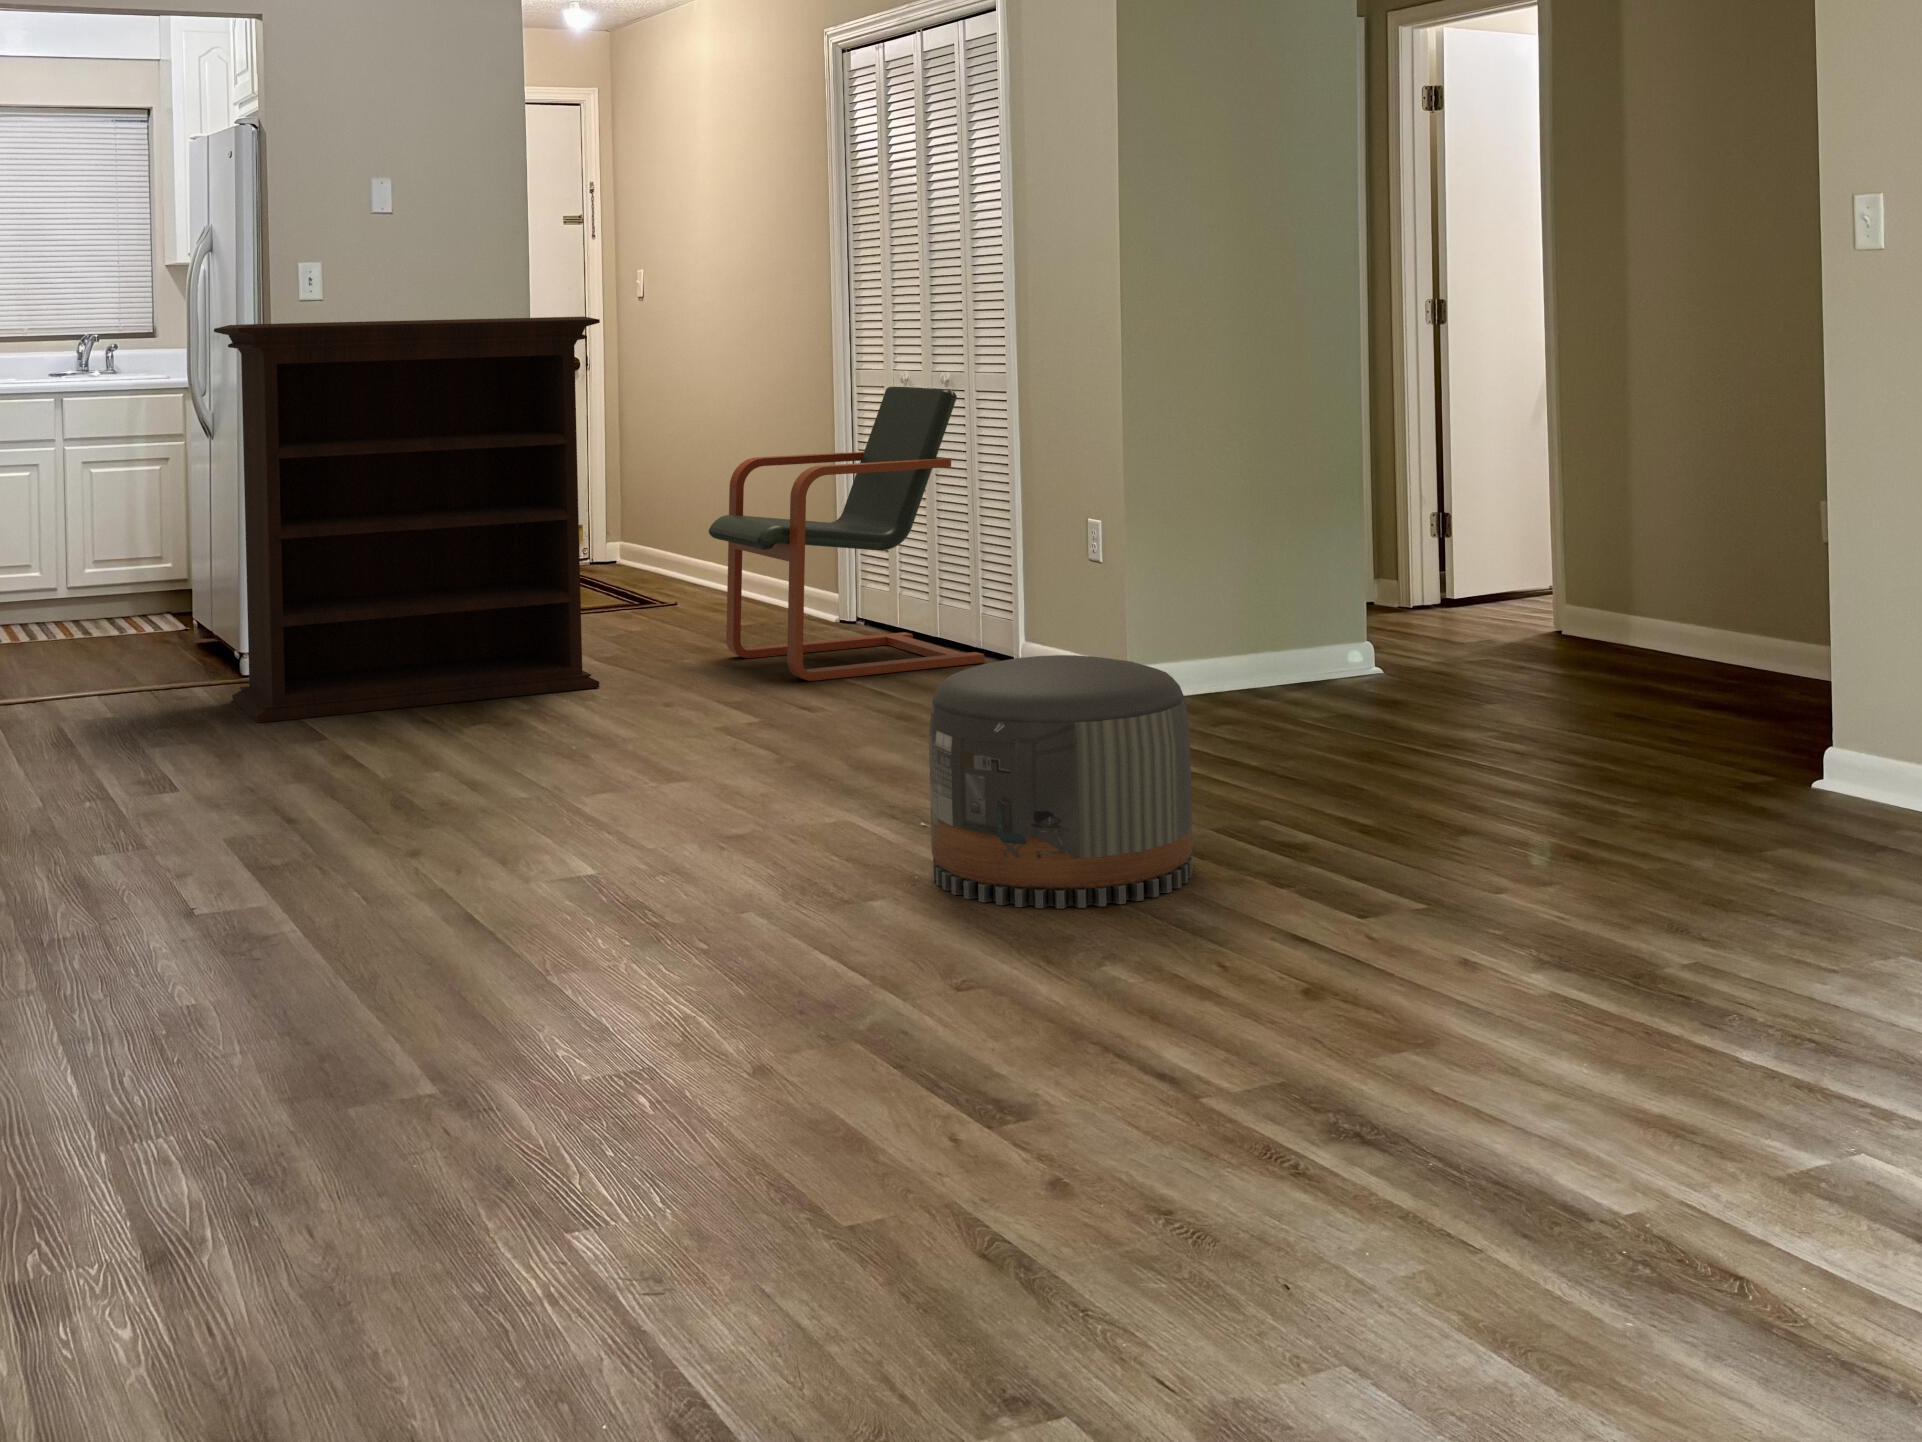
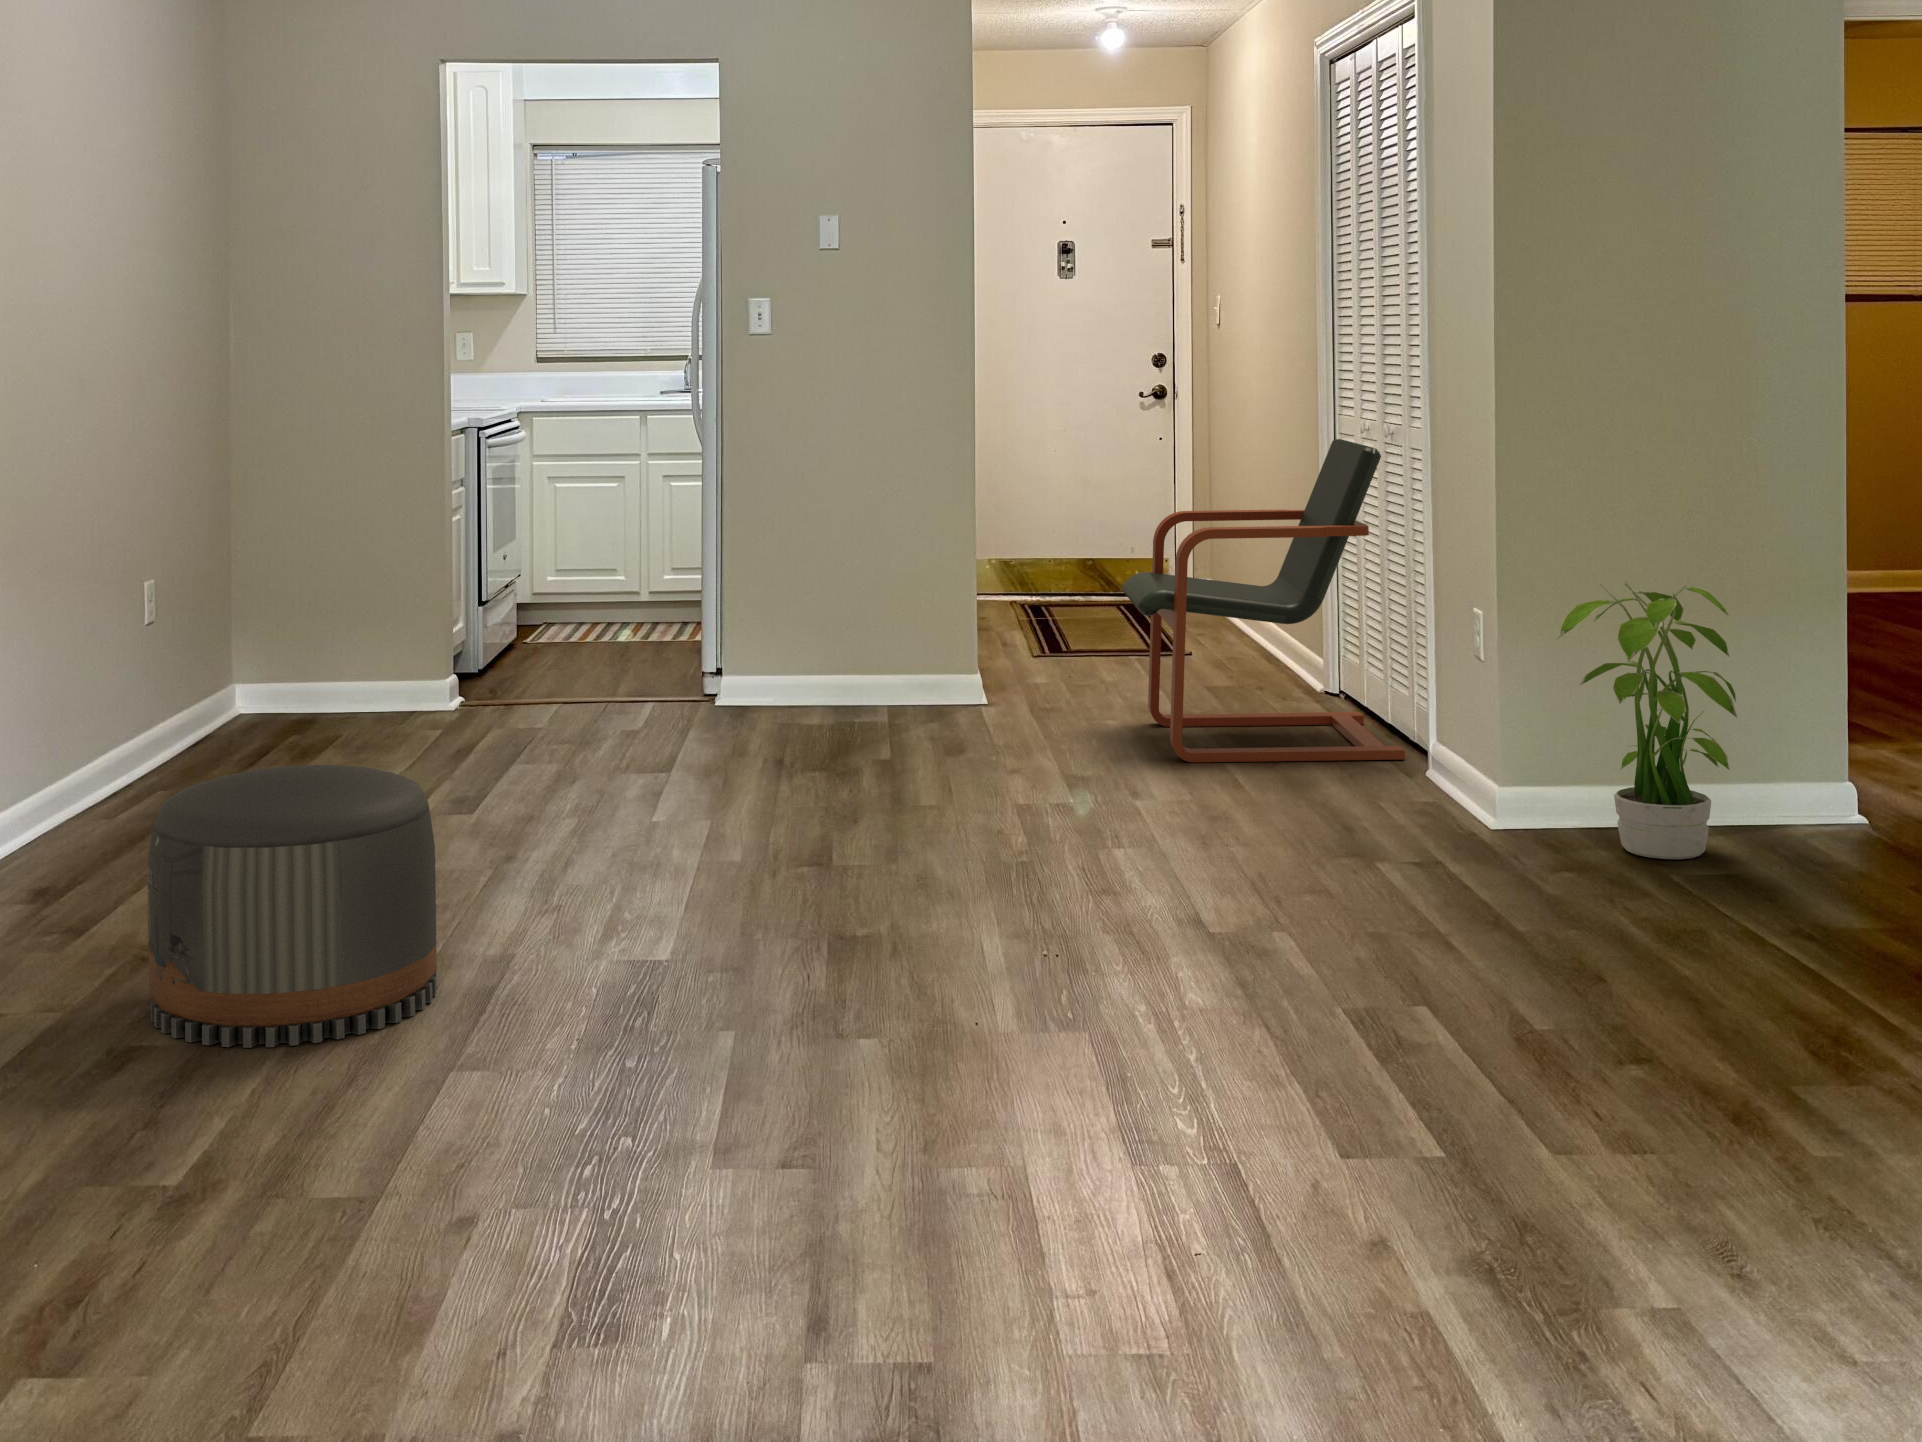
bookshelf: present [214,317,600,723] -> none [620,359,980,752]
potted plant: none [1187,483,1329,706] -> present [1557,581,1737,859]
pouf: present [929,655,1192,908] -> present [148,765,437,1048]

